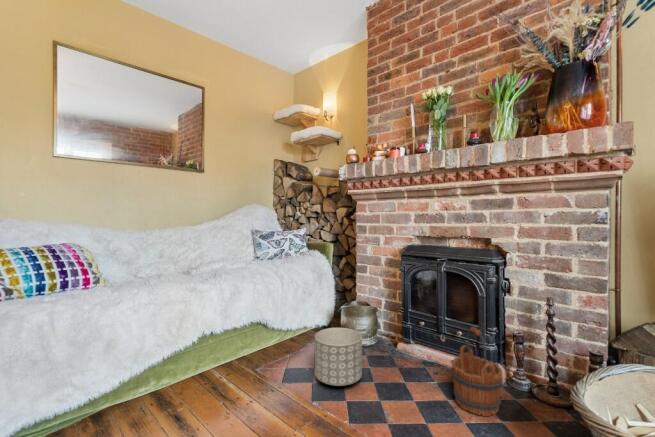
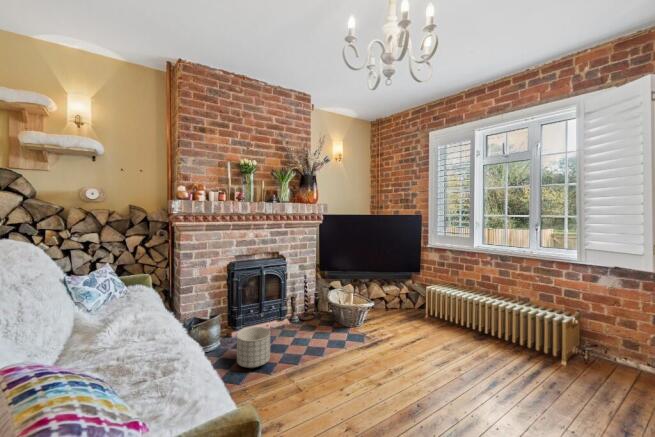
wooden bucket: present [451,327,503,416] -> none [289,296,312,336]

